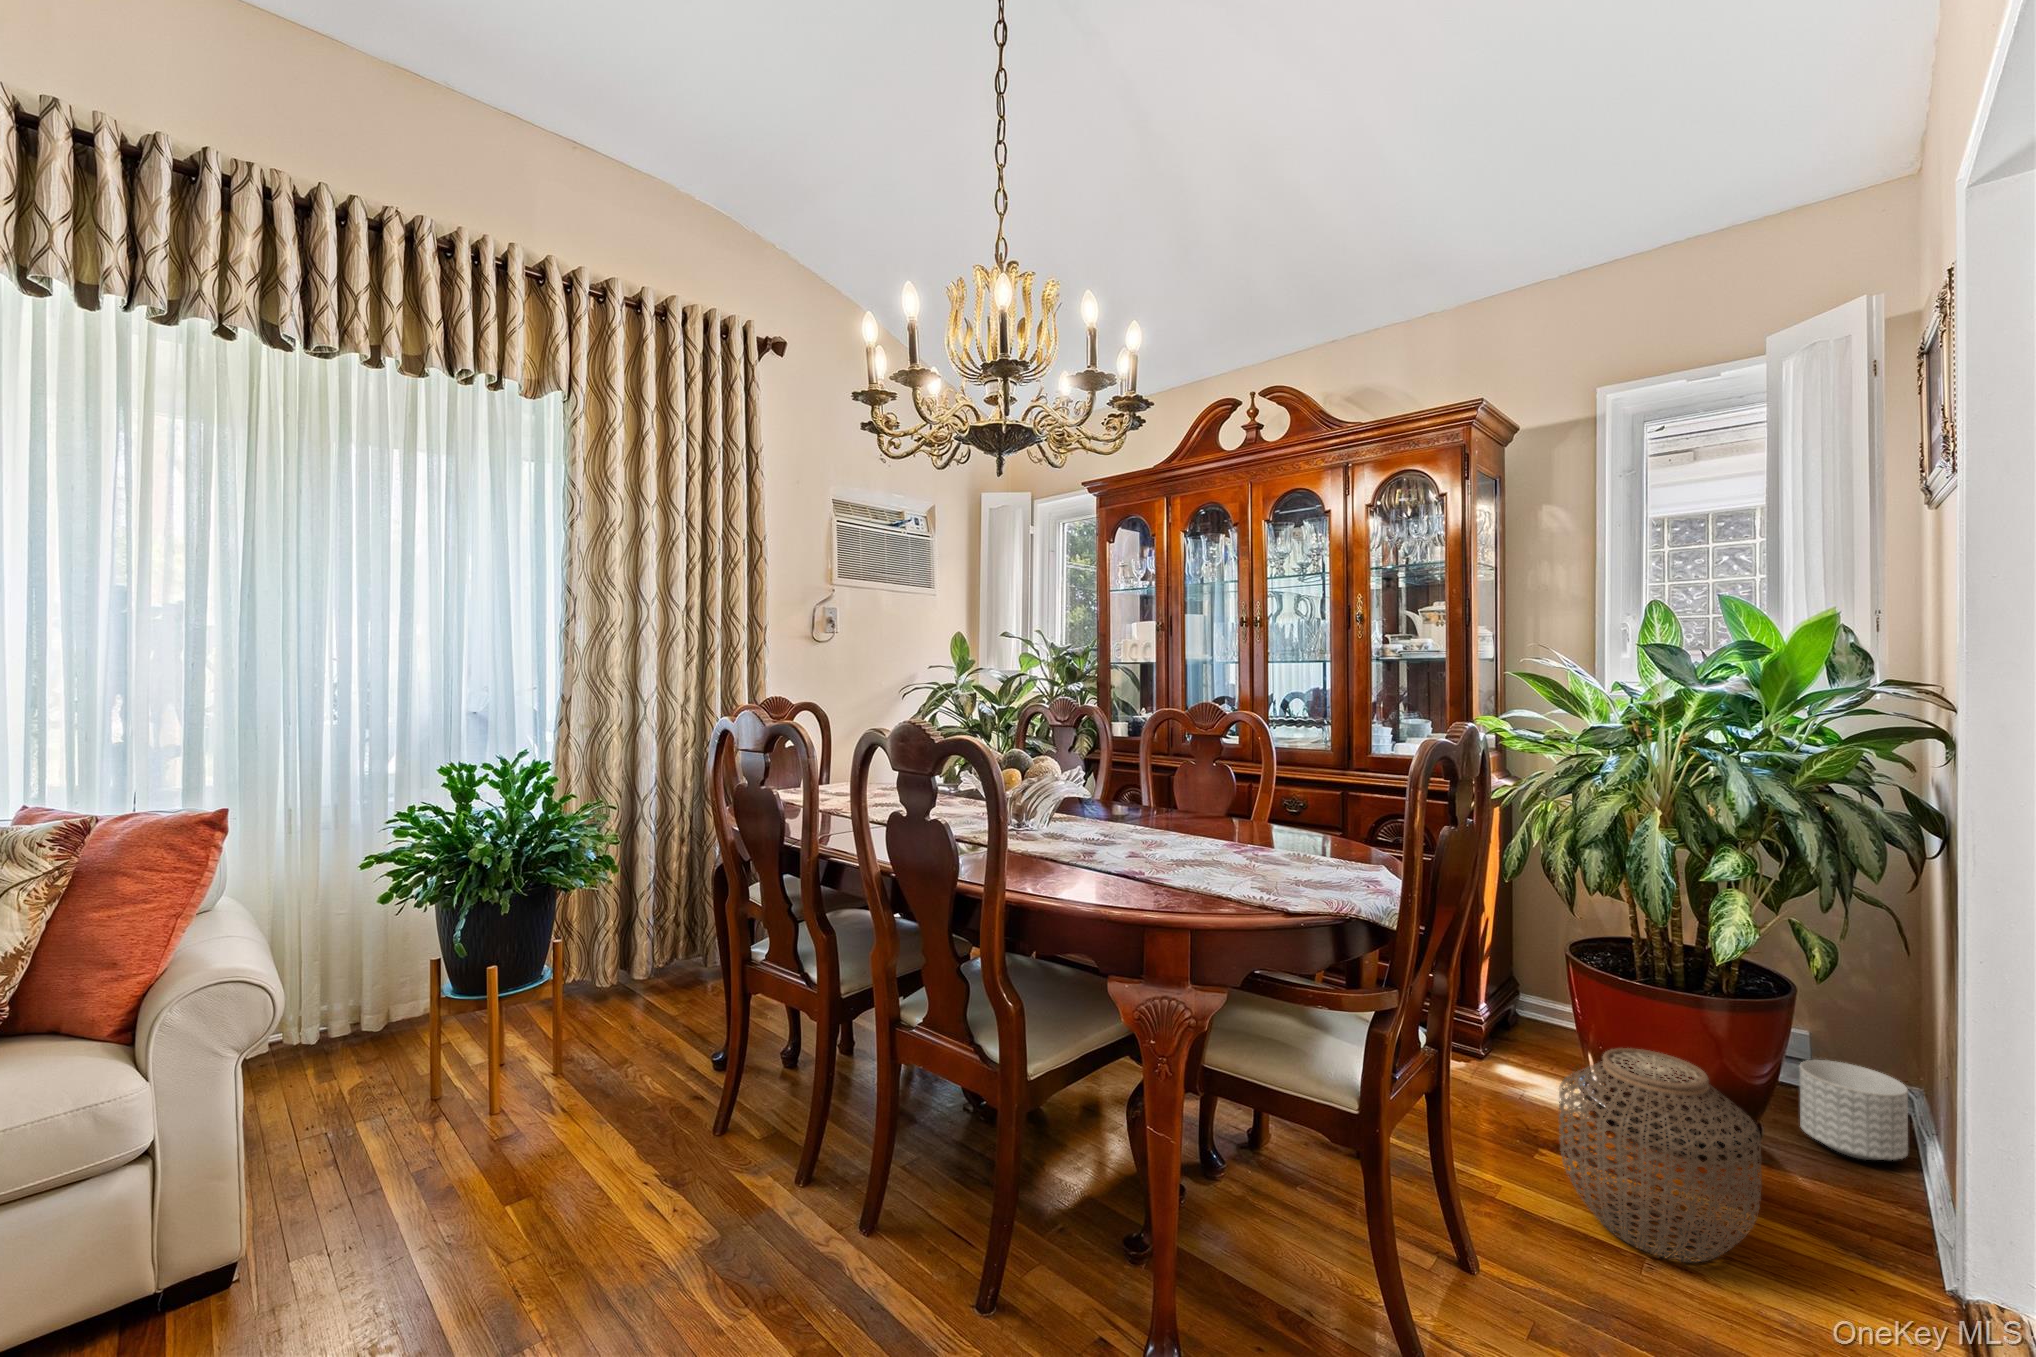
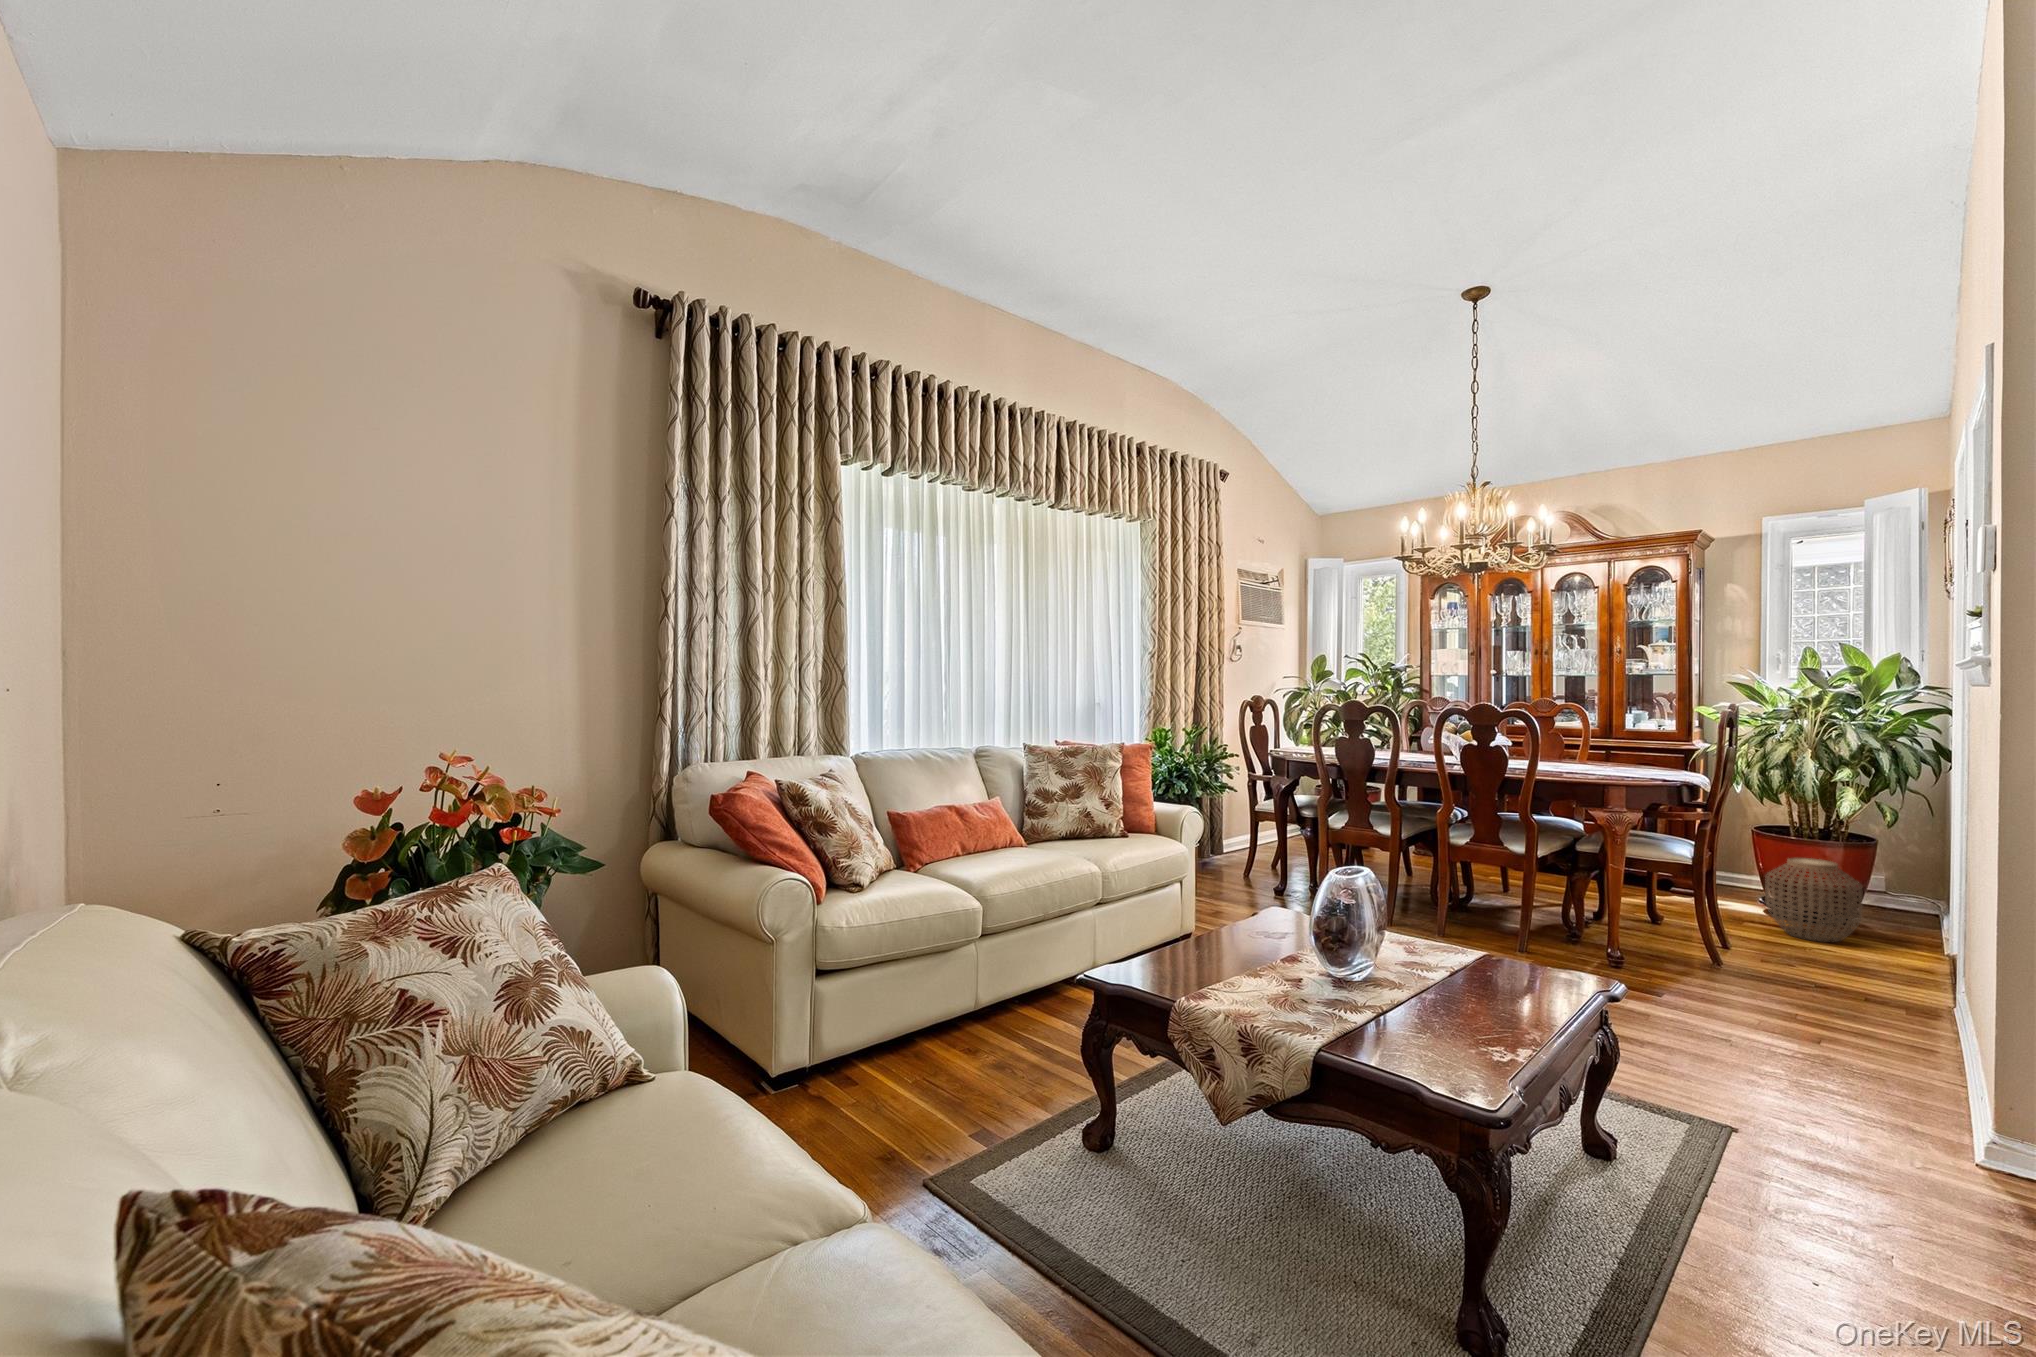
planter: present [1800,1060,1908,1160] -> none [1882,877,1936,920]

